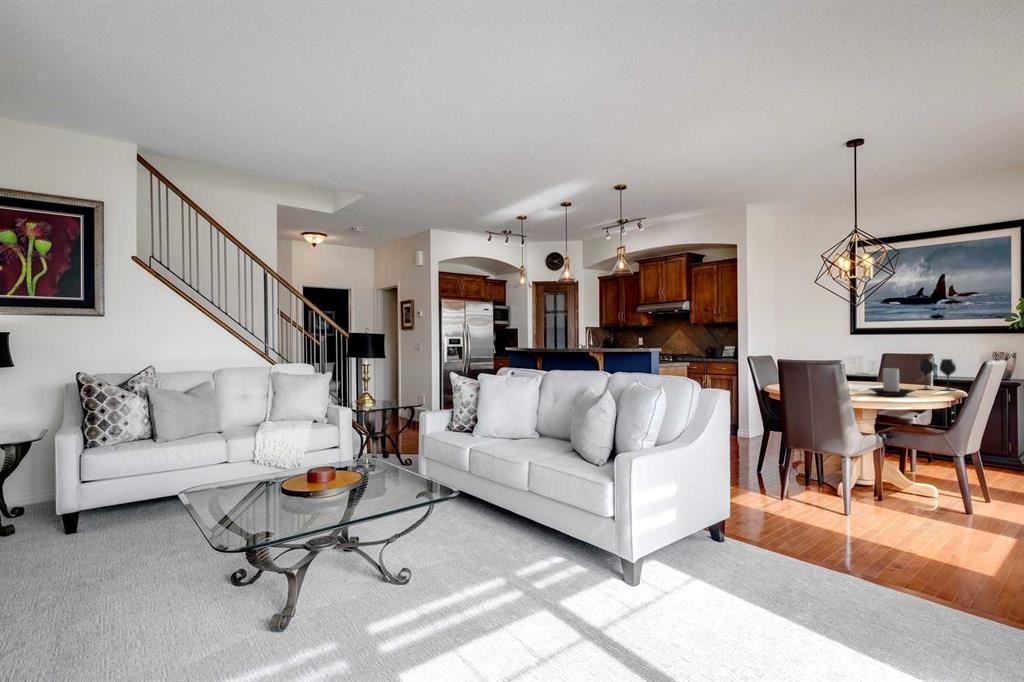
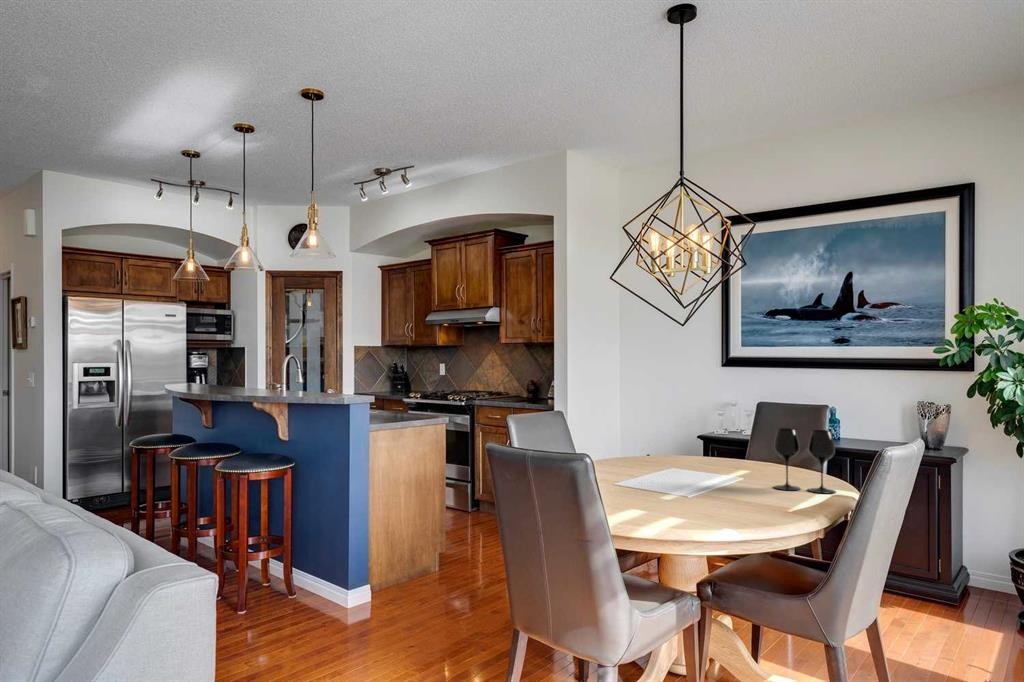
candle holder: present [869,368,915,396] -> none [662,456,744,520]

